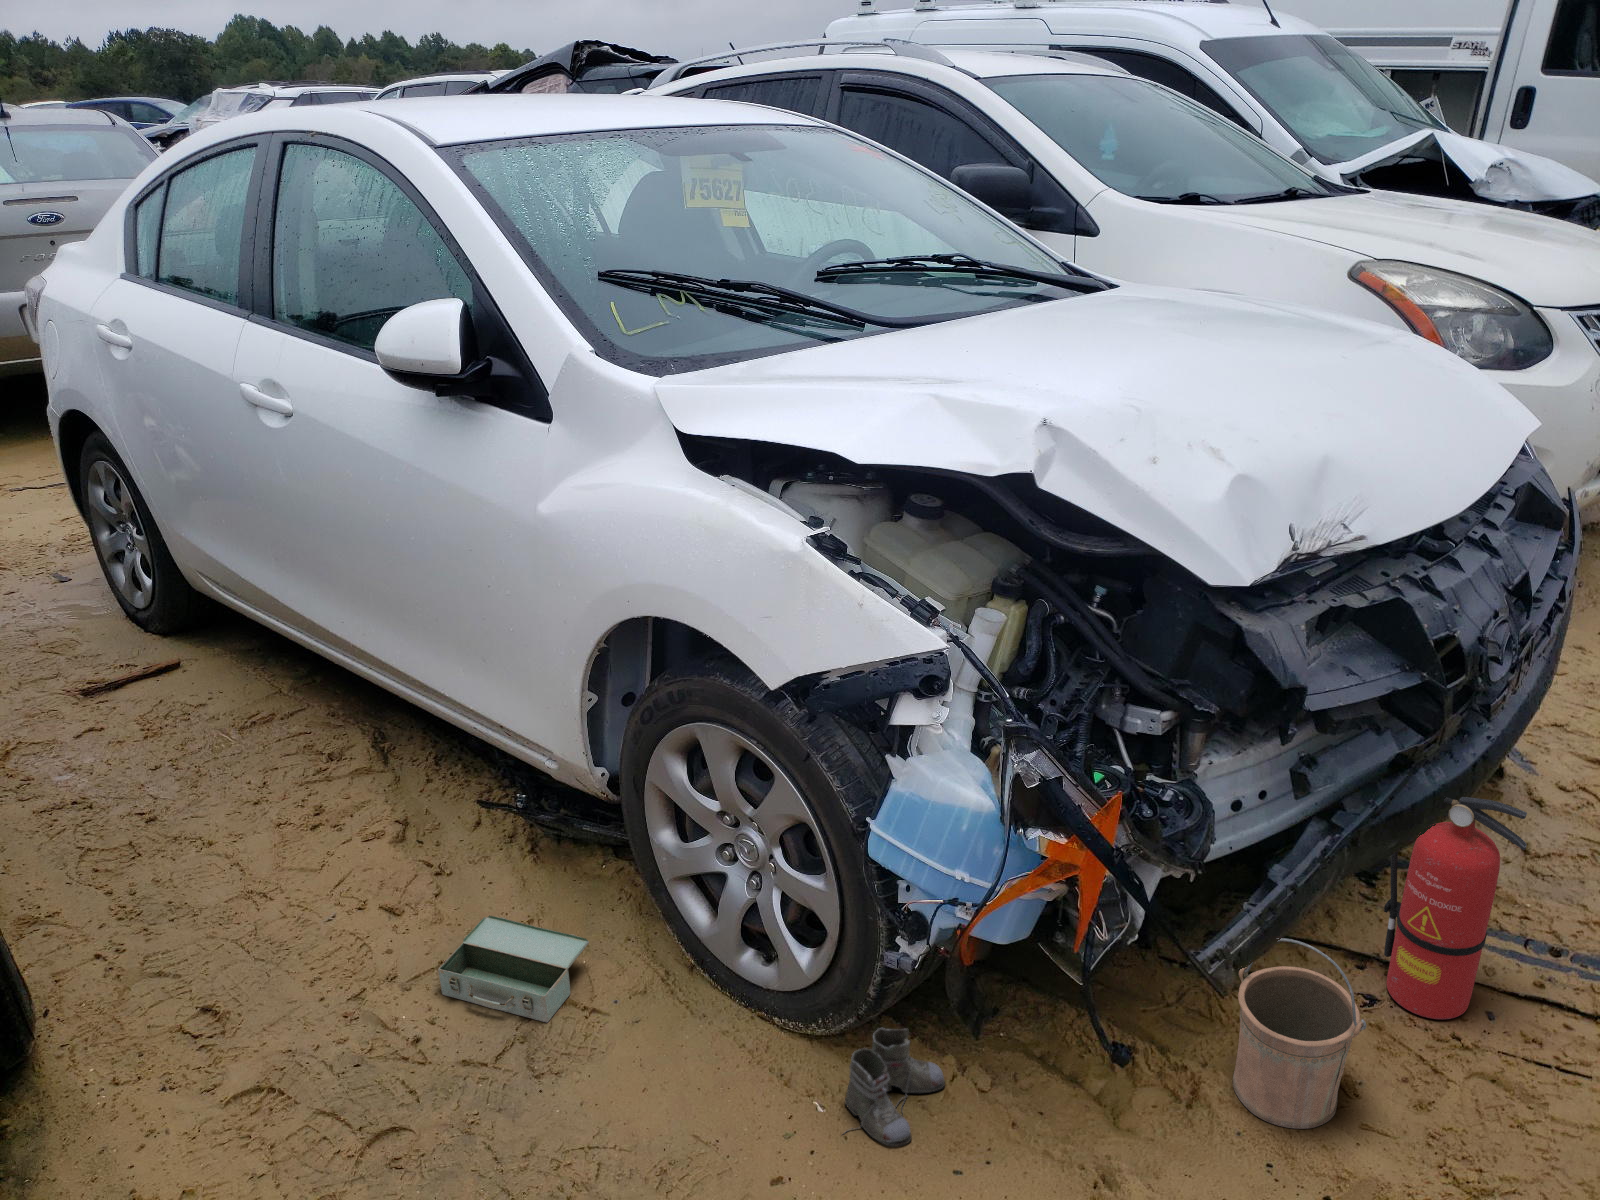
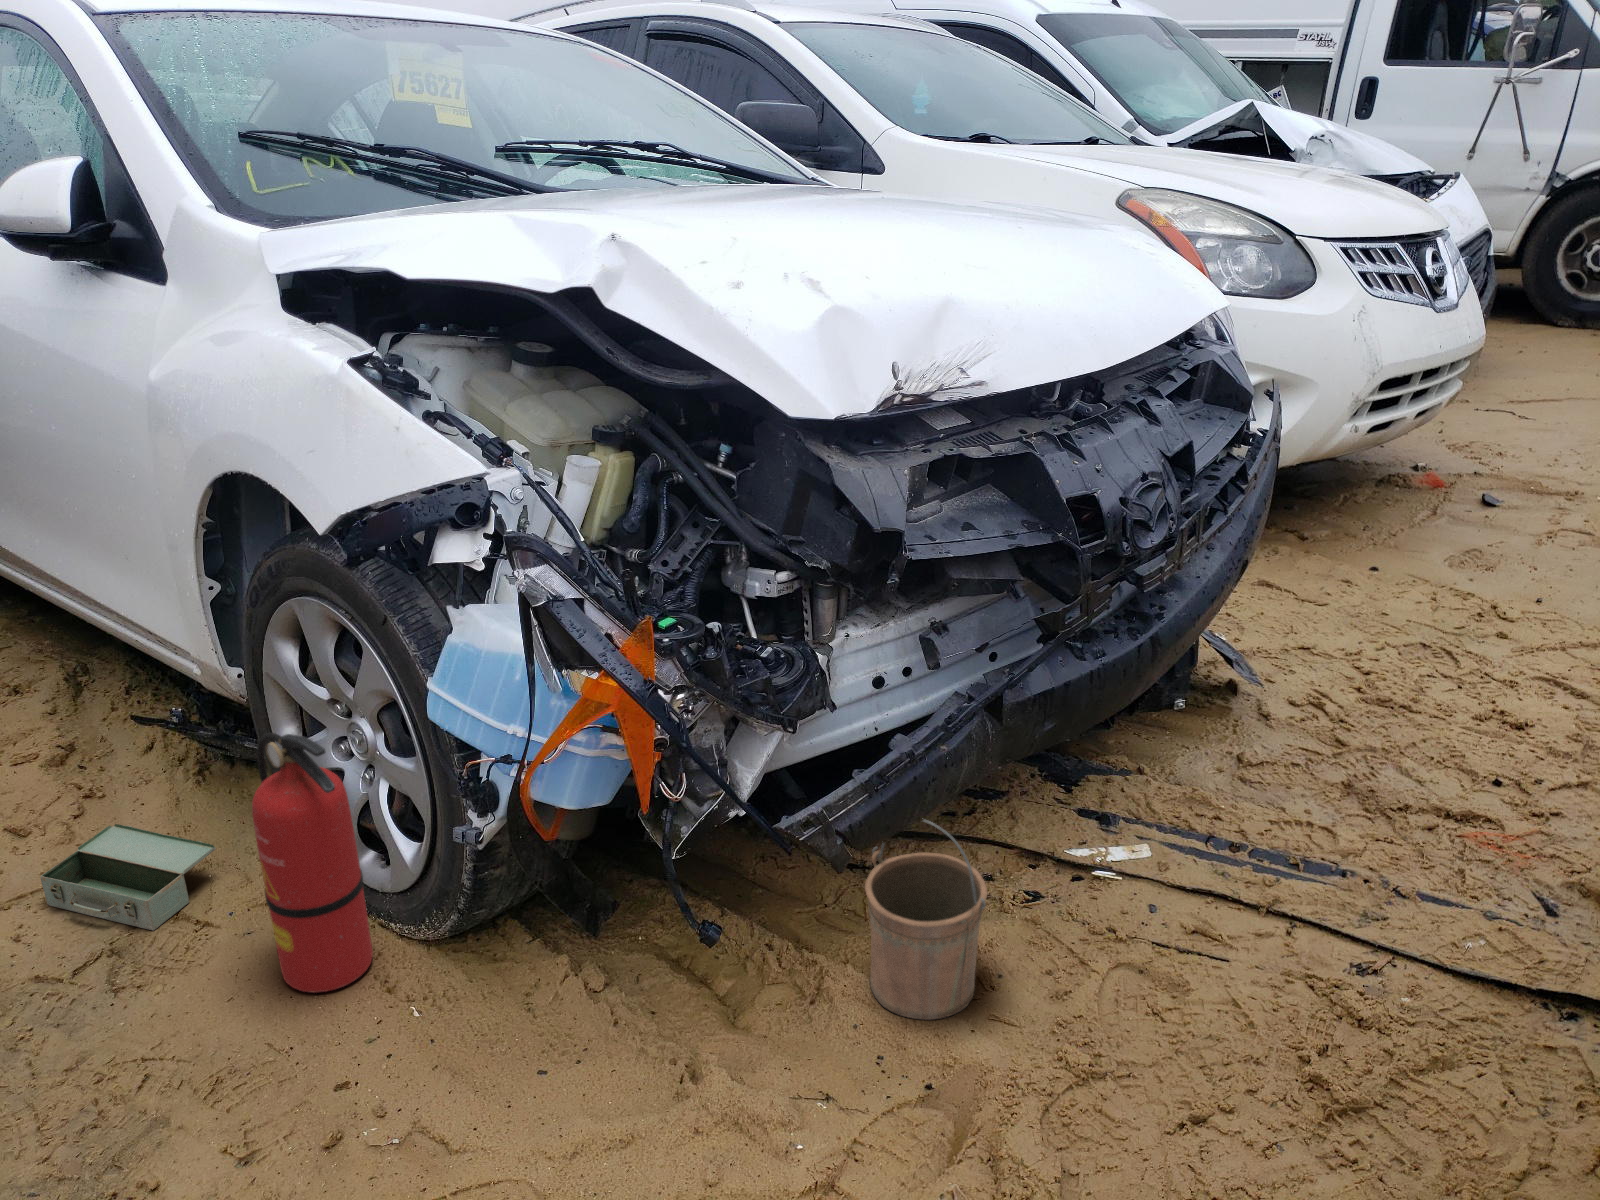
fire extinguisher: present [1384,797,1527,1019] -> present [252,733,373,993]
boots: present [844,1028,945,1146] -> none [435,922,564,1044]

